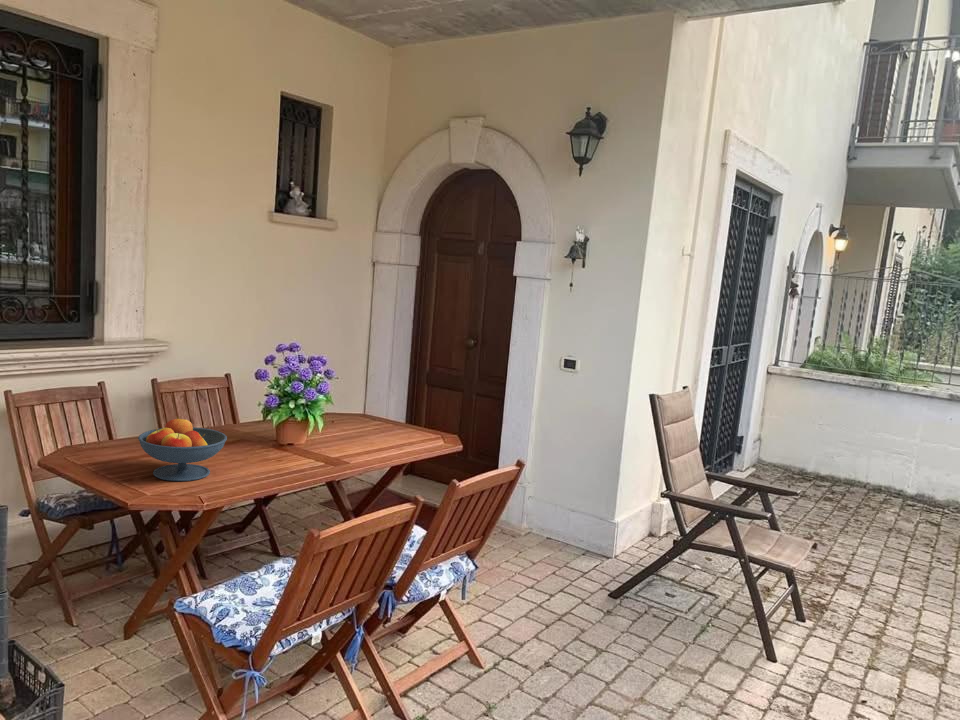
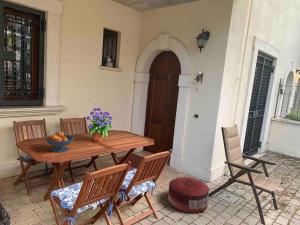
pouf: none [502,542,621,644] -> present [168,177,209,213]

